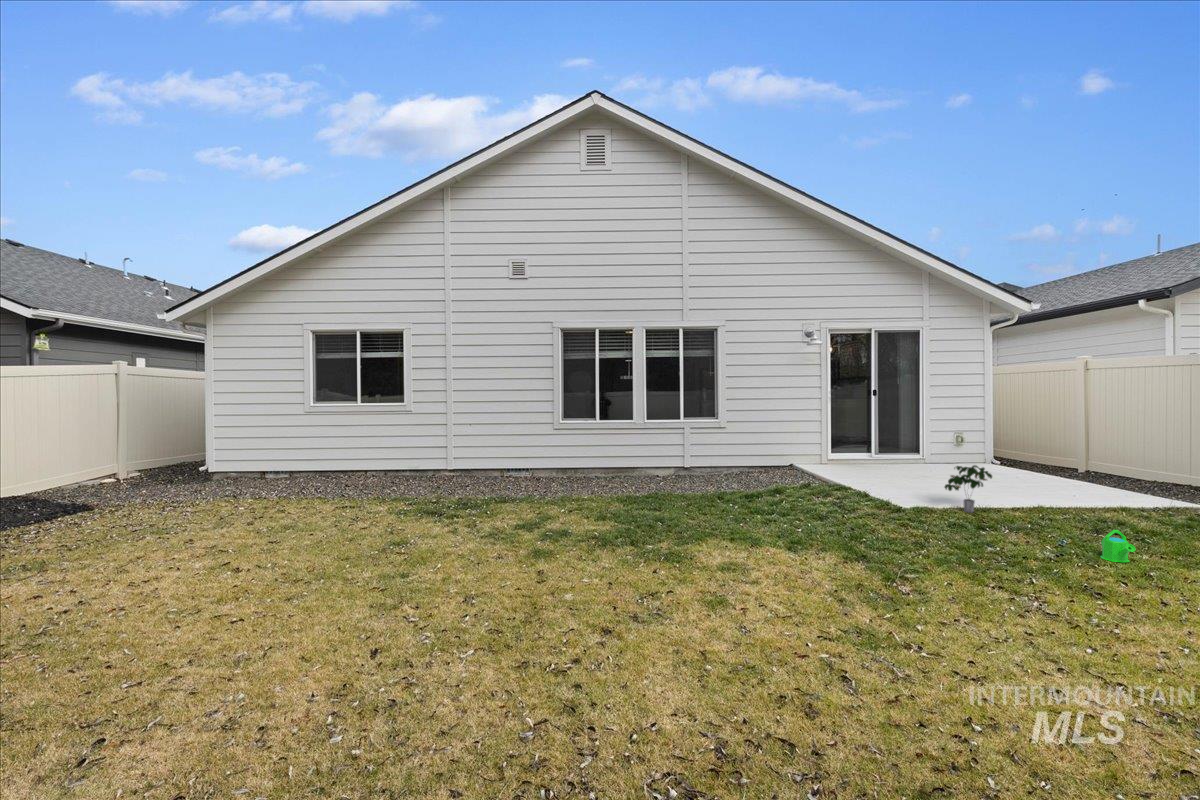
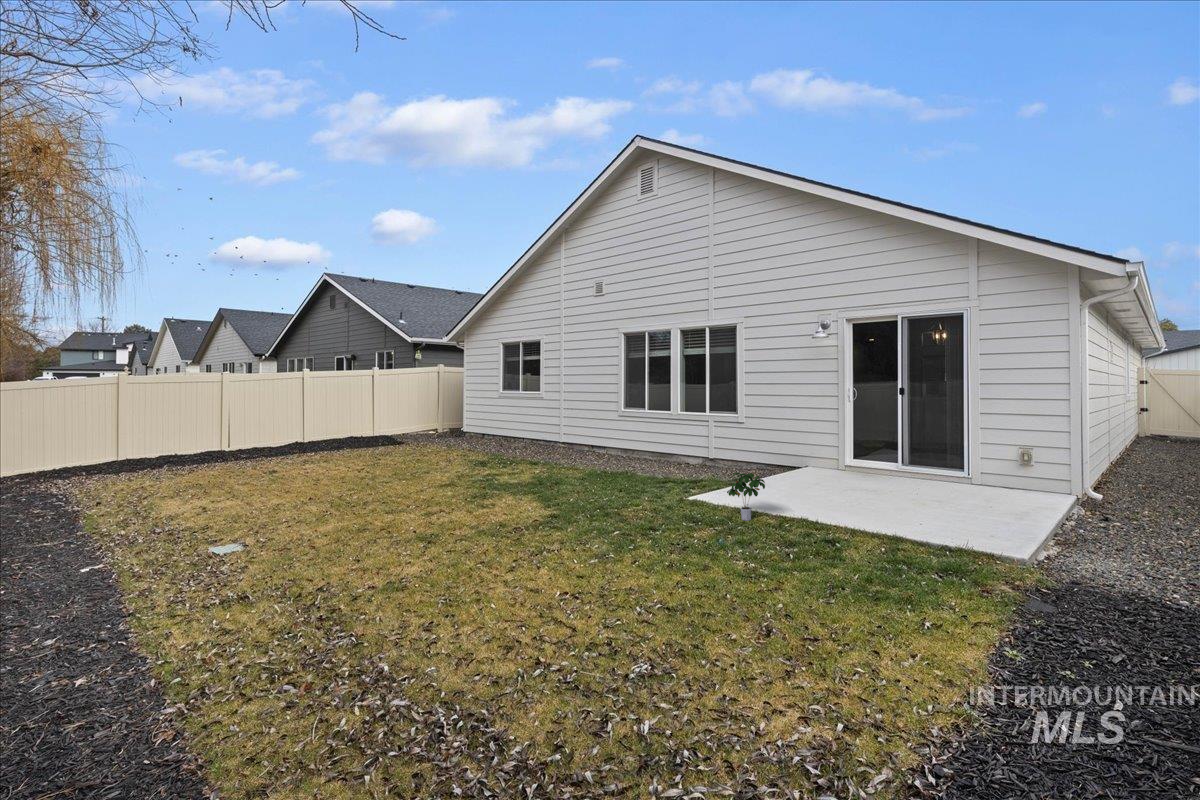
watering can: present [1100,530,1136,563] -> none [675,543,706,576]

